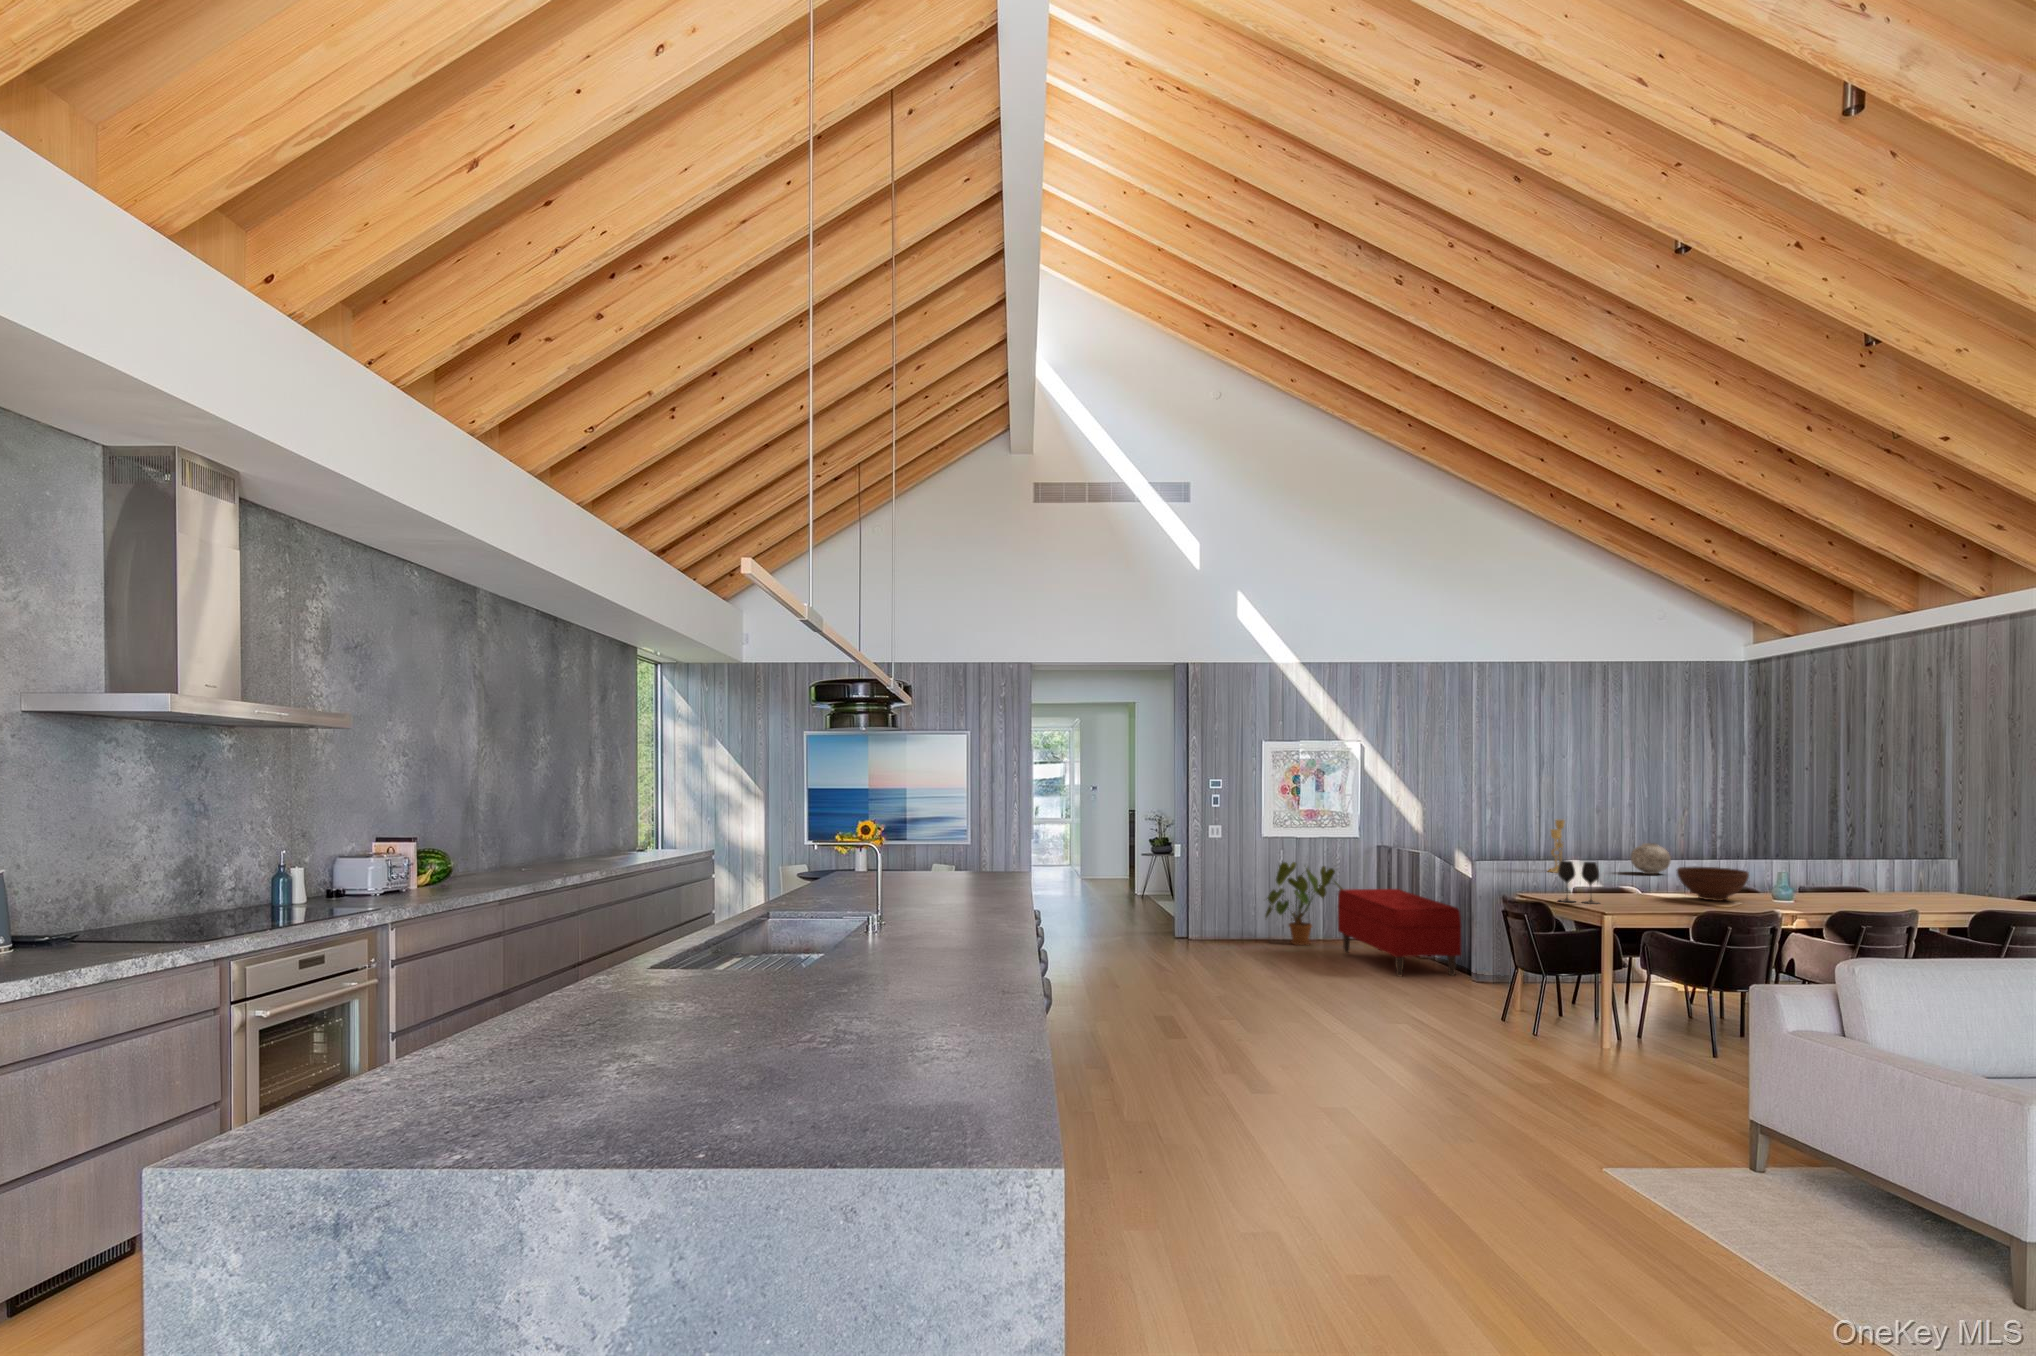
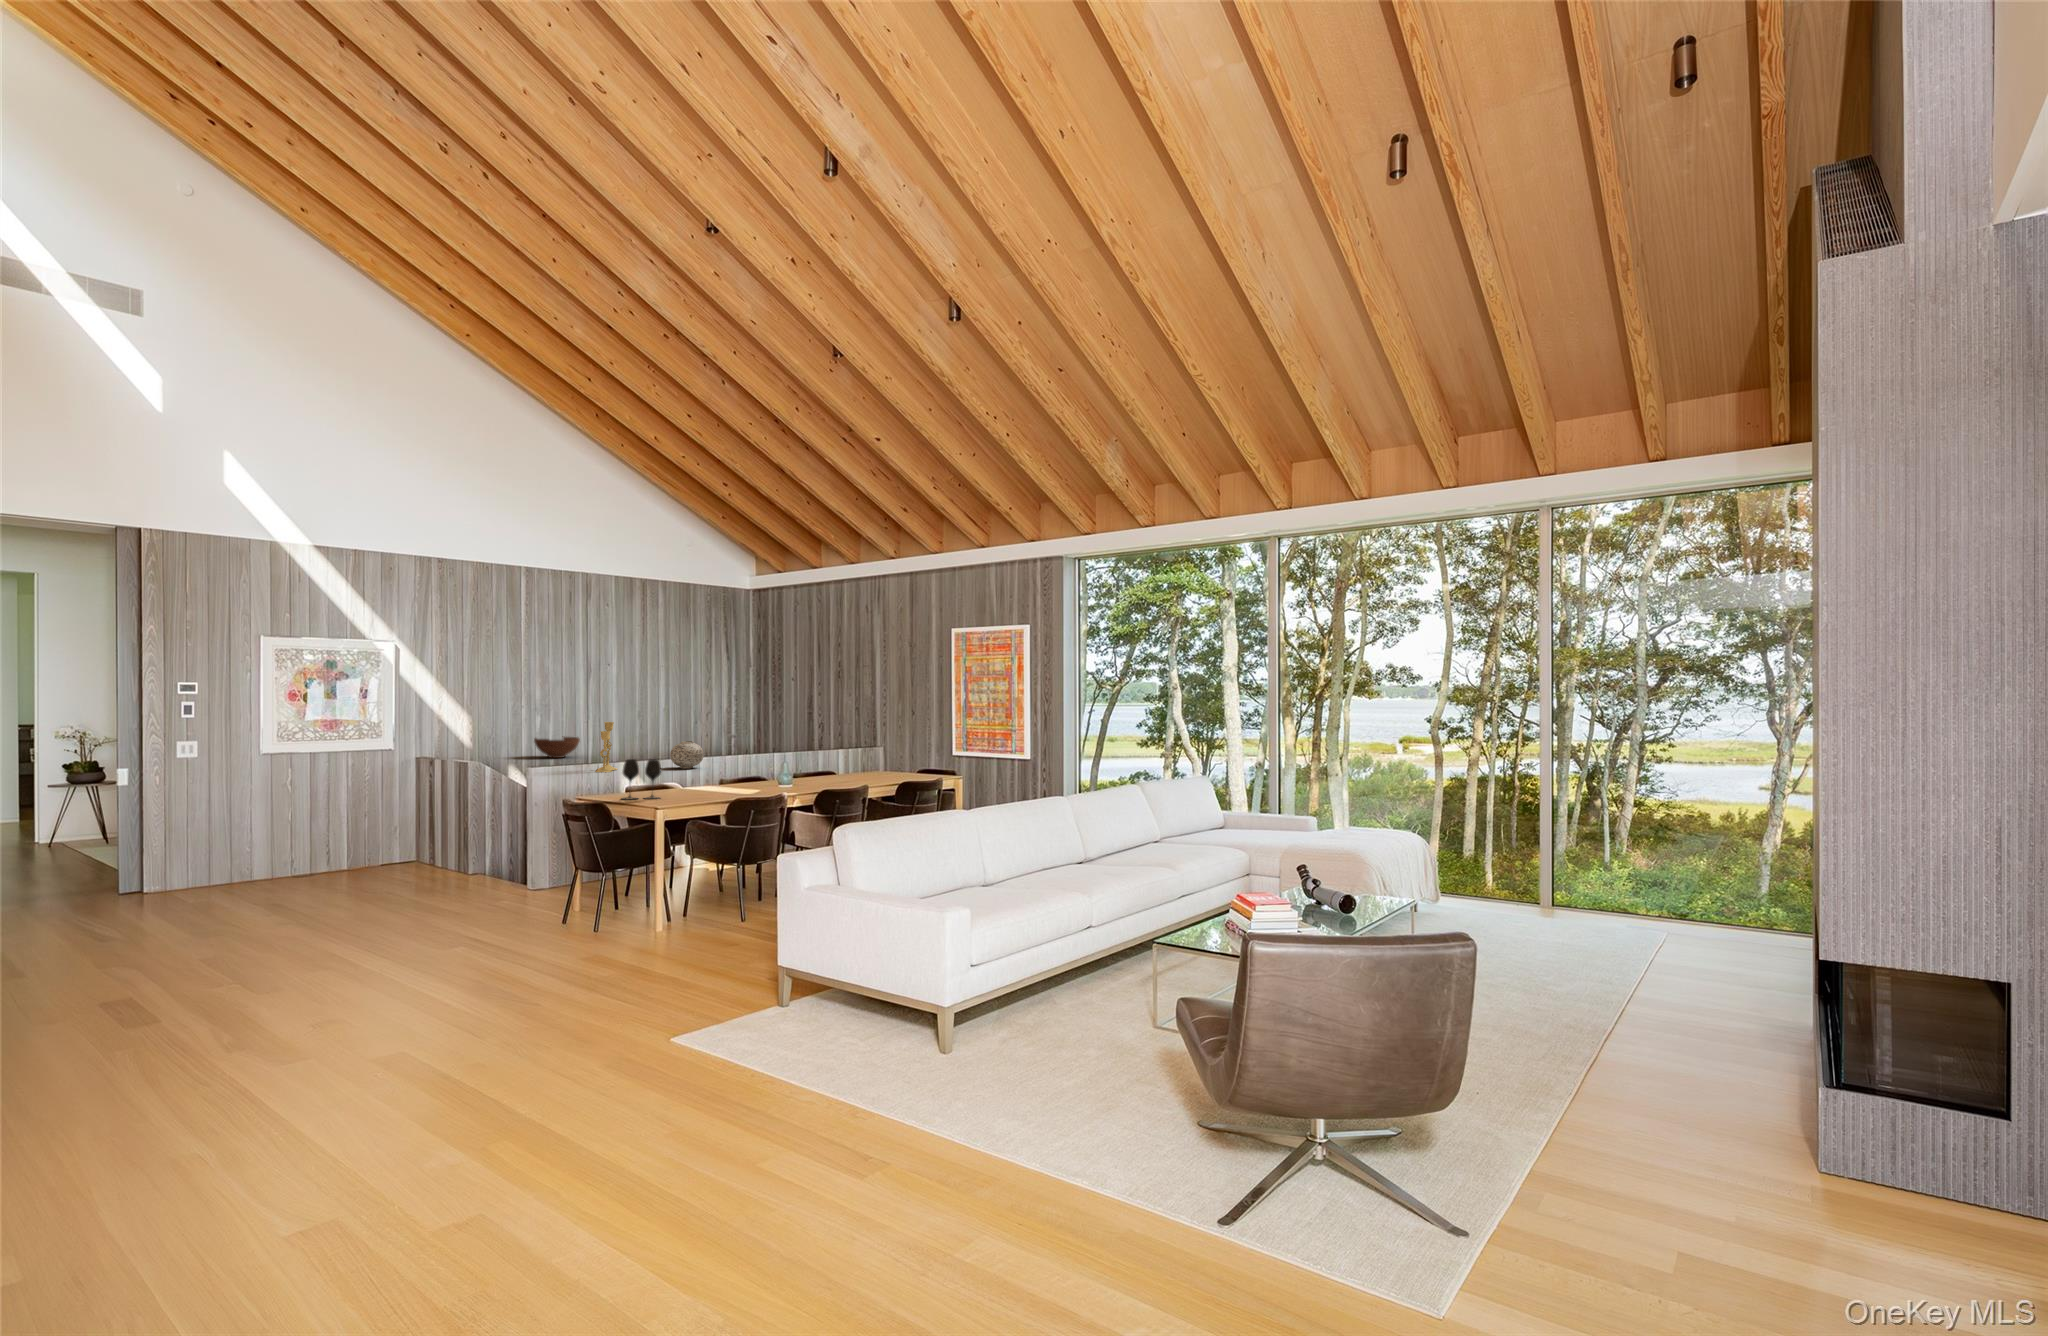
house plant: present [1265,862,1343,945] -> none [253,778,373,874]
fruit bowl: present [1677,867,1749,901] -> present [534,736,580,758]
bench: present [1338,889,1461,977] -> none [357,800,509,896]

